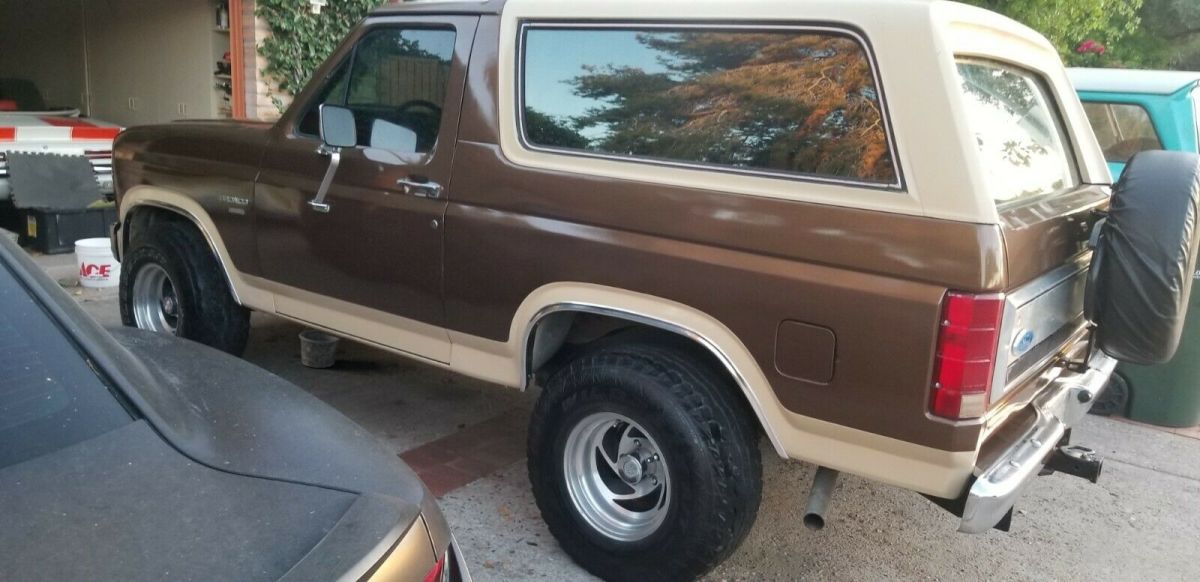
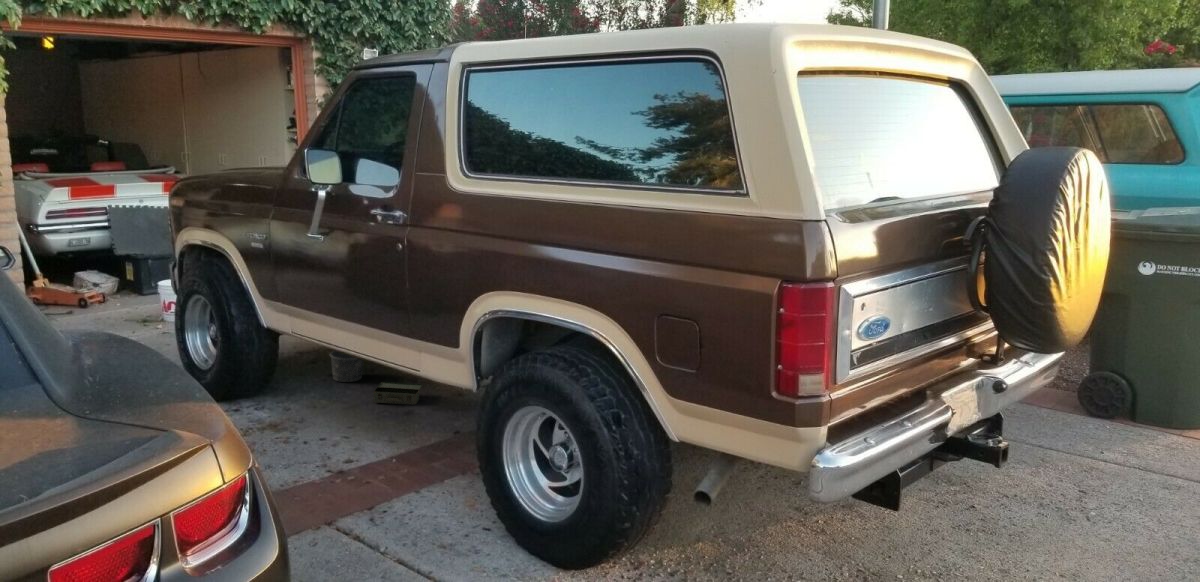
toolbox: none [357,369,411,397] -> present [373,382,422,404]

